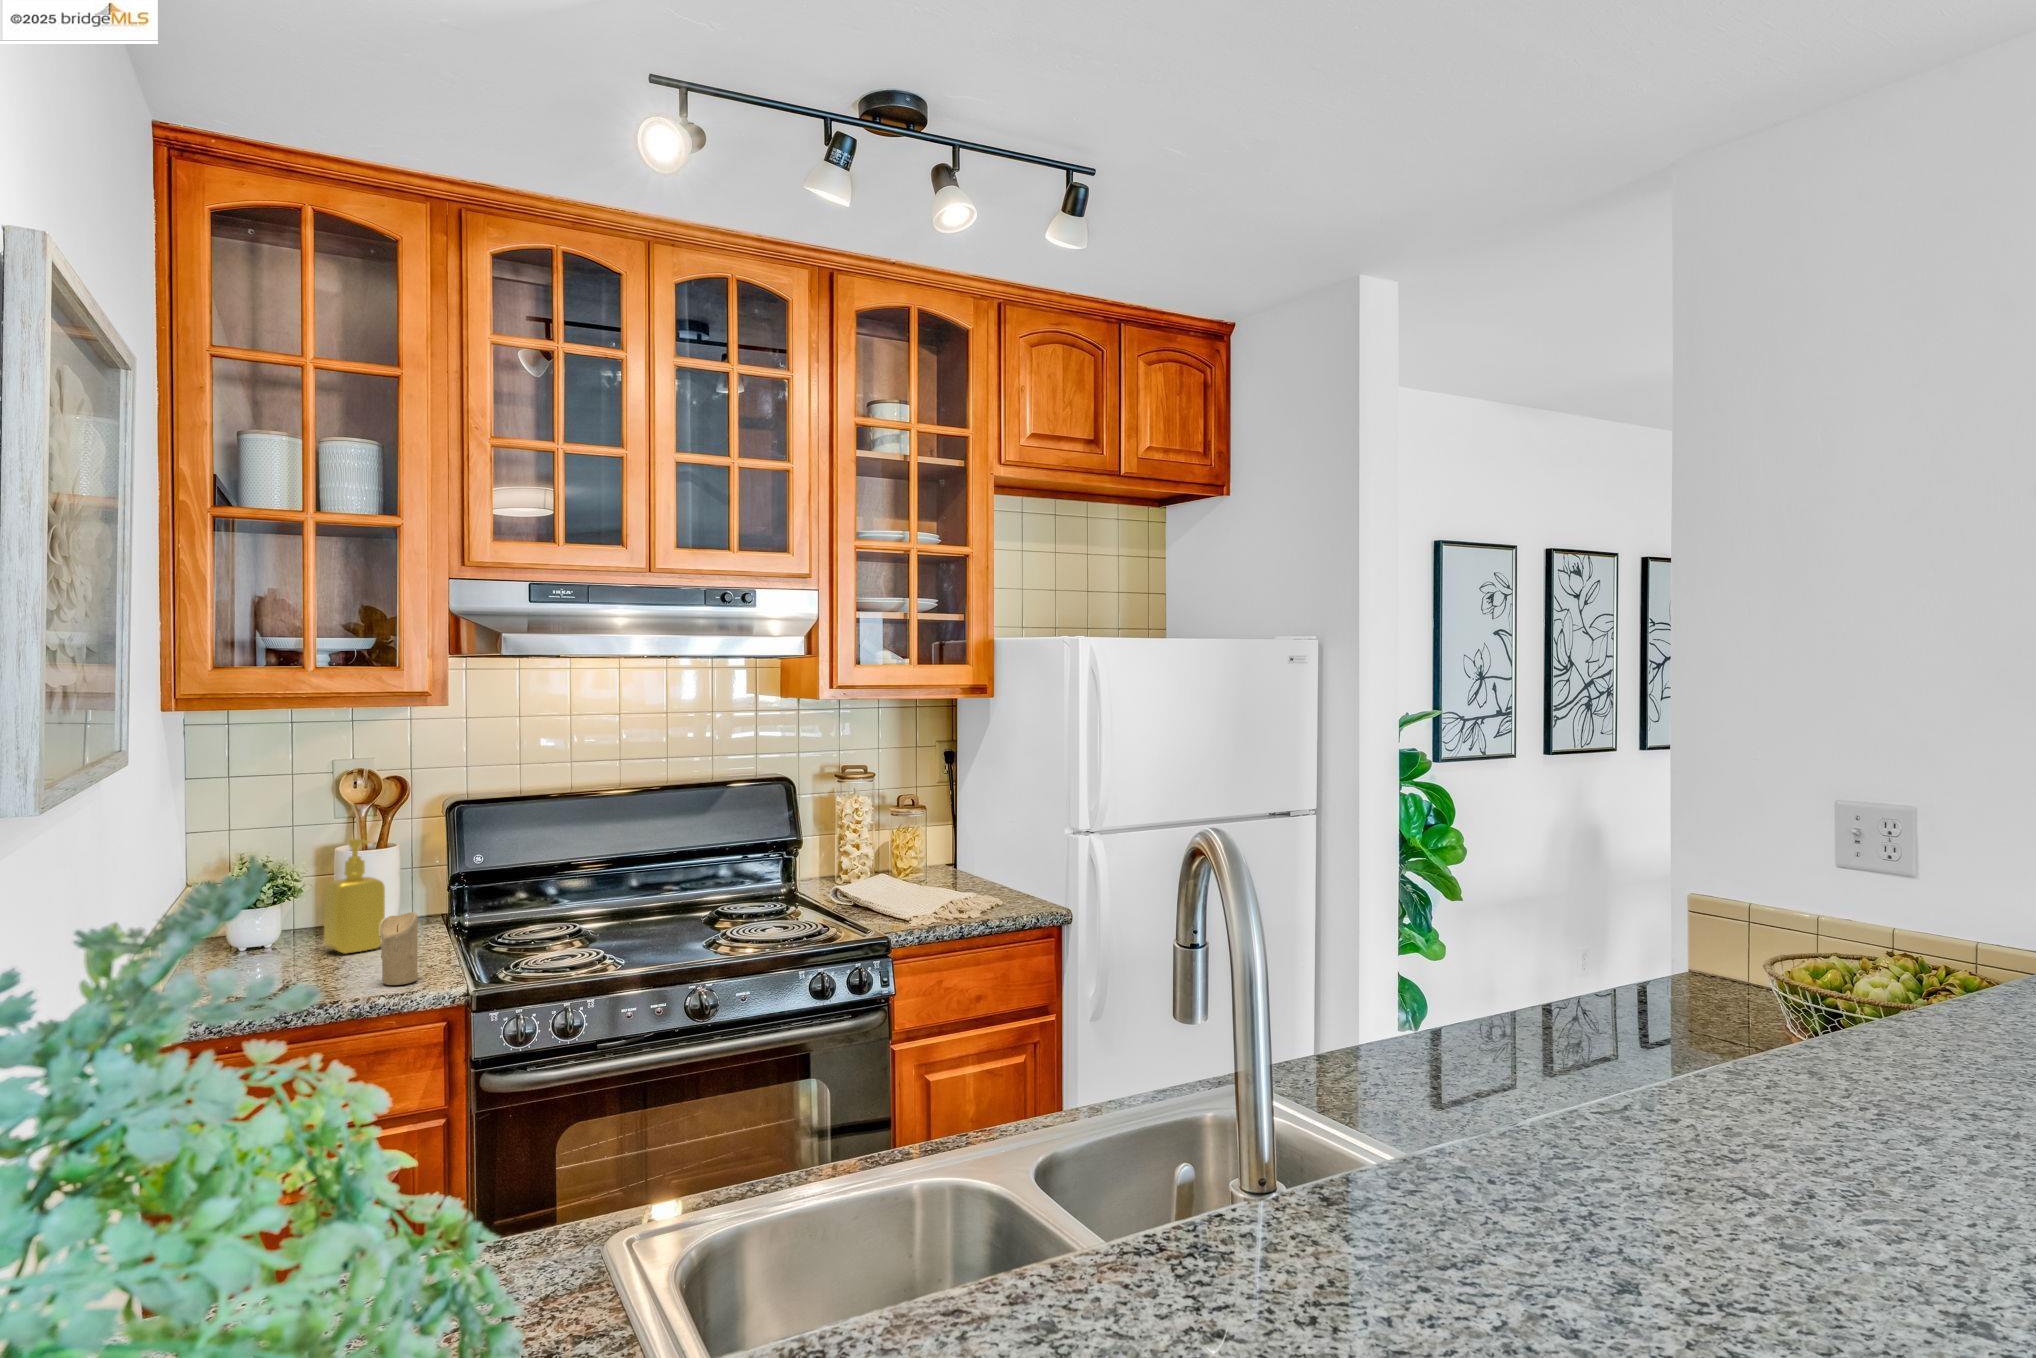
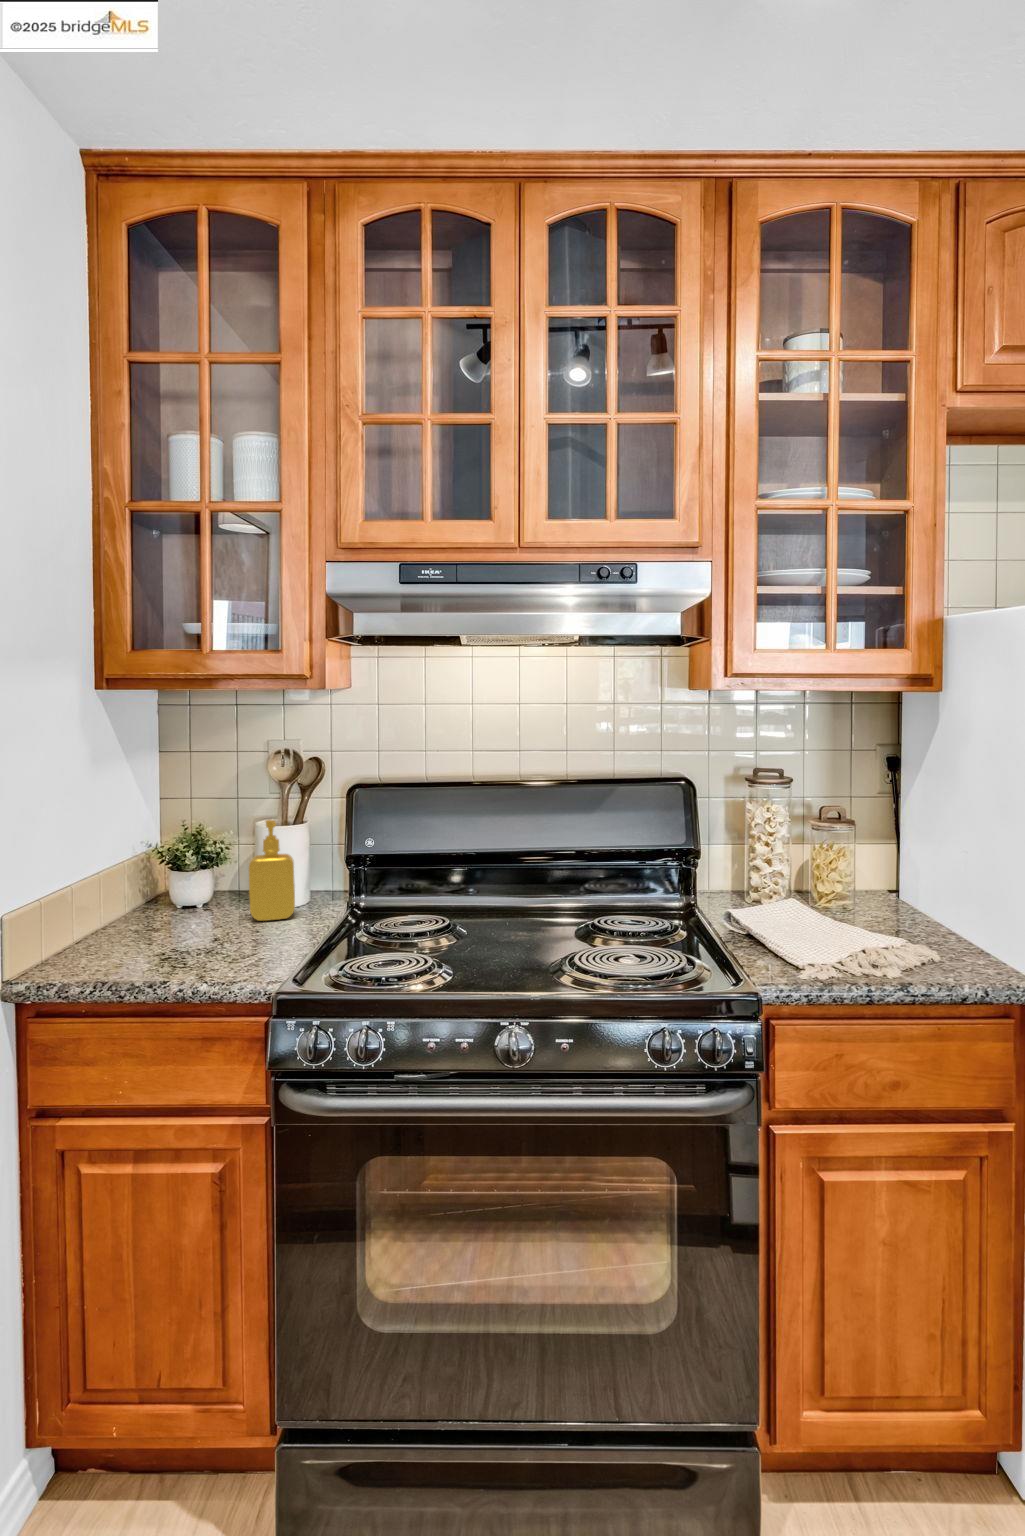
candle: present [380,912,418,985] -> none [223,898,259,969]

